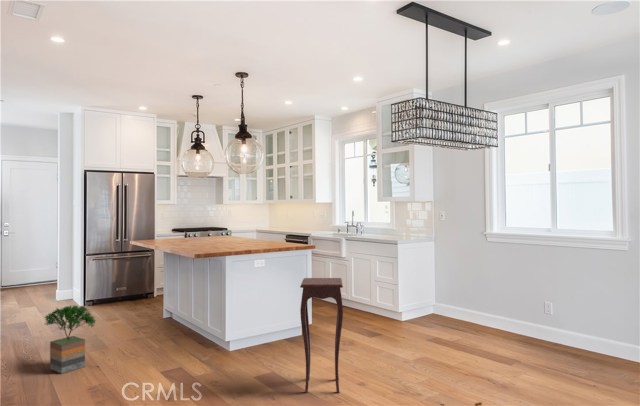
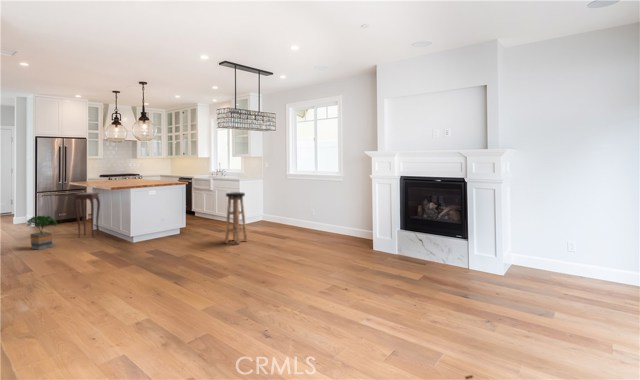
bar stool: none [410,268,455,388] -> present [225,192,247,244]
side table: present [300,278,343,393] -> present [74,193,100,238]

